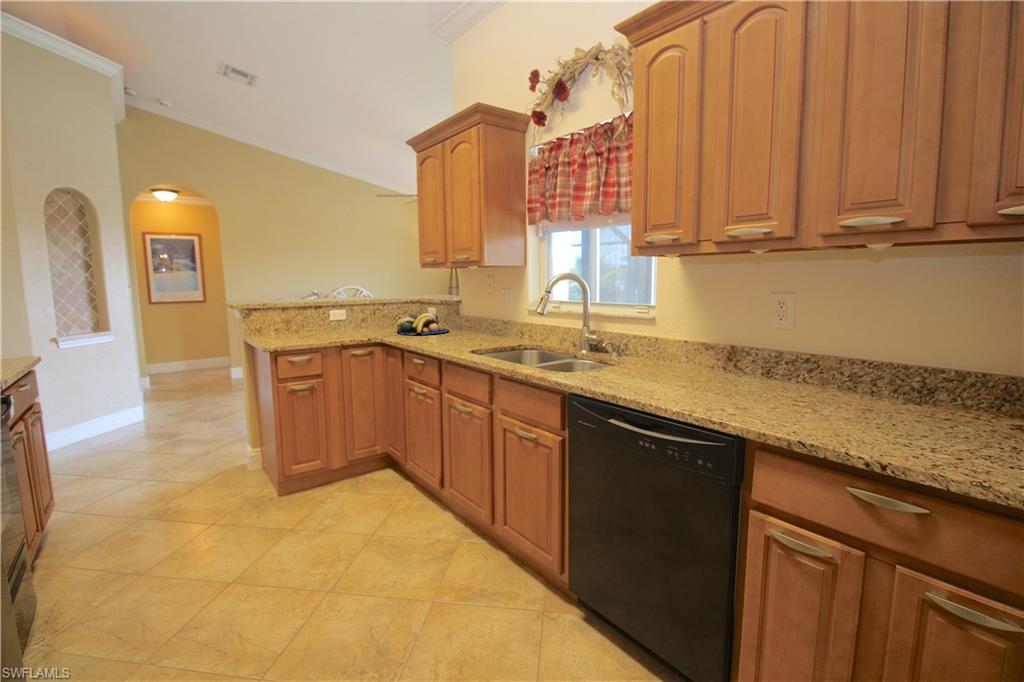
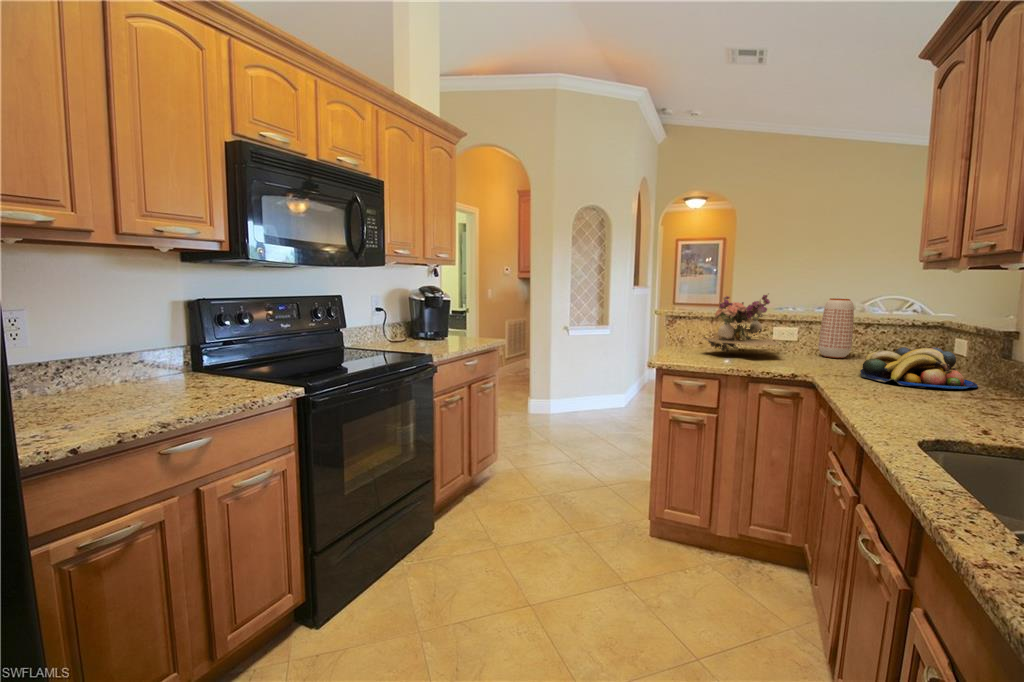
flower arrangement: none [286,286,346,335] -> present [701,293,780,353]
vase: none [361,288,380,328] -> present [818,298,854,358]

